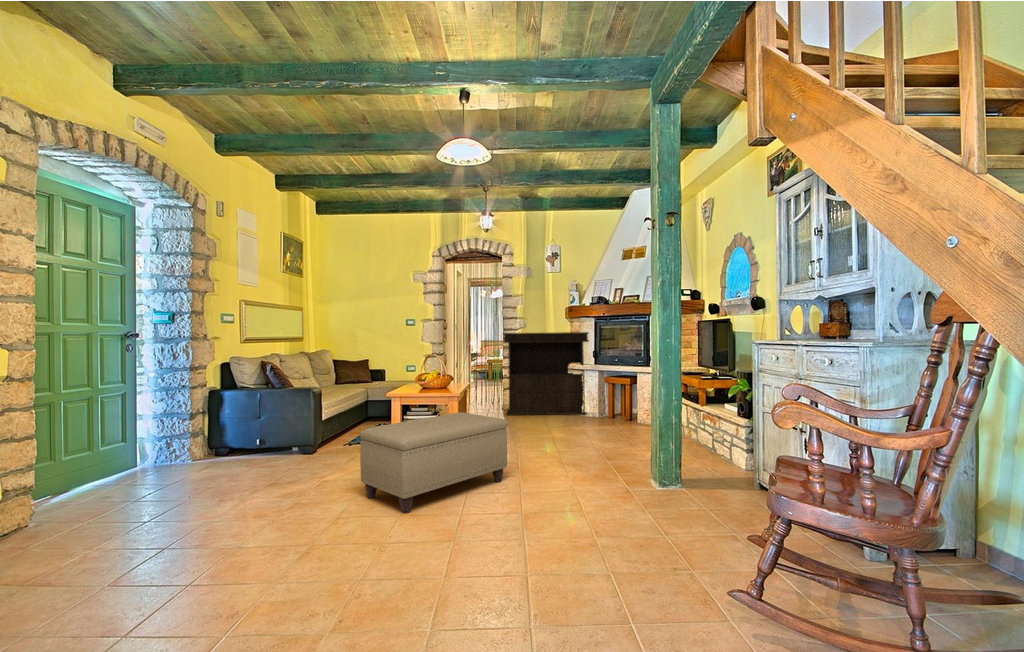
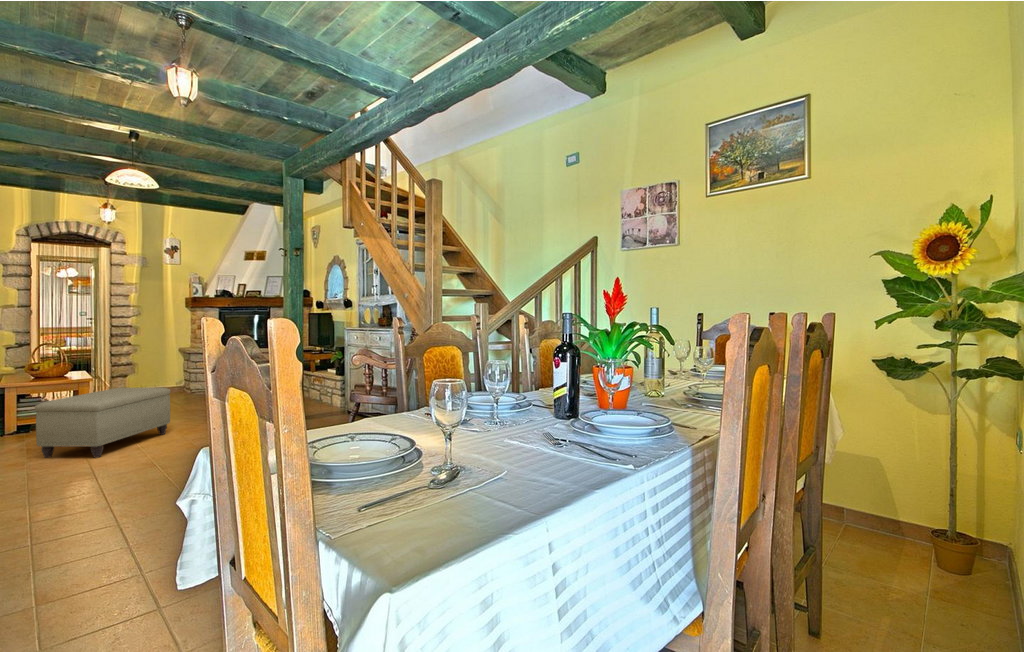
console table: present [503,332,589,415] -> none [118,320,214,399]

